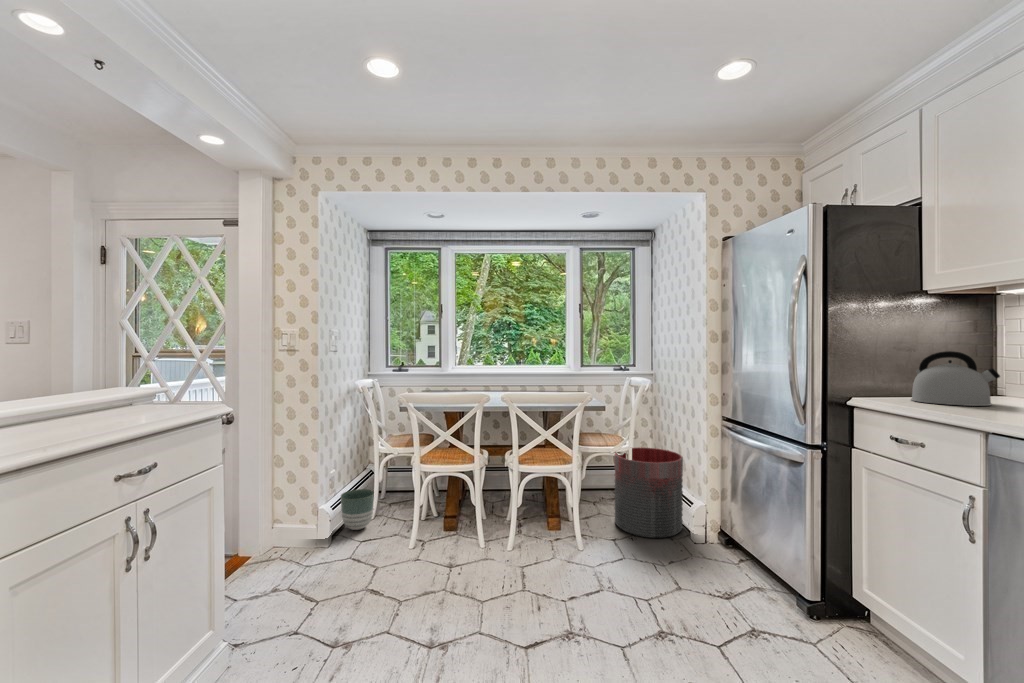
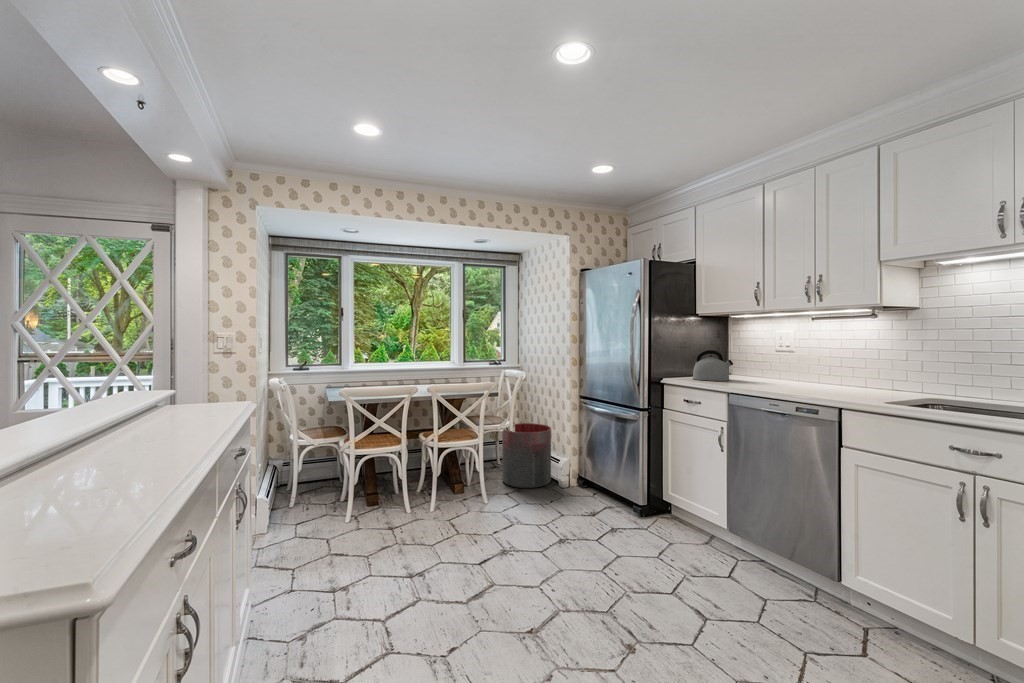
planter: present [341,489,374,530] -> none [270,478,302,515]

